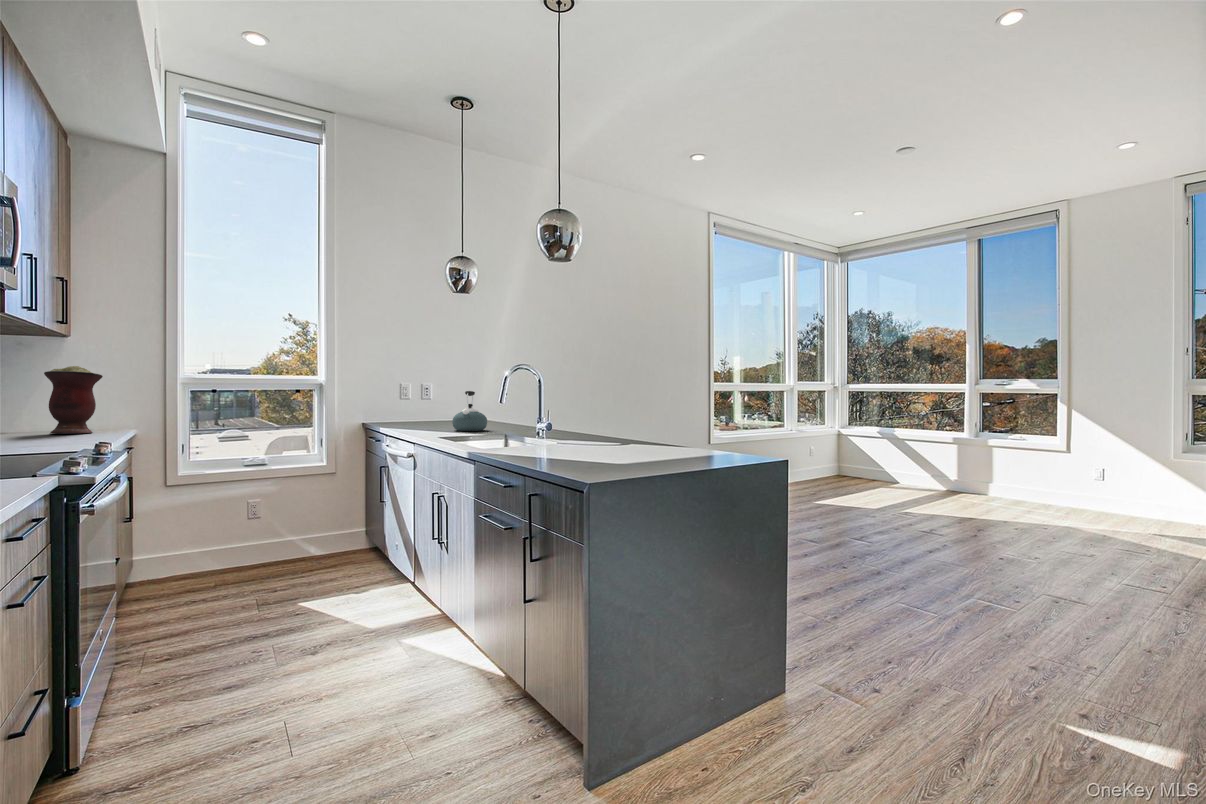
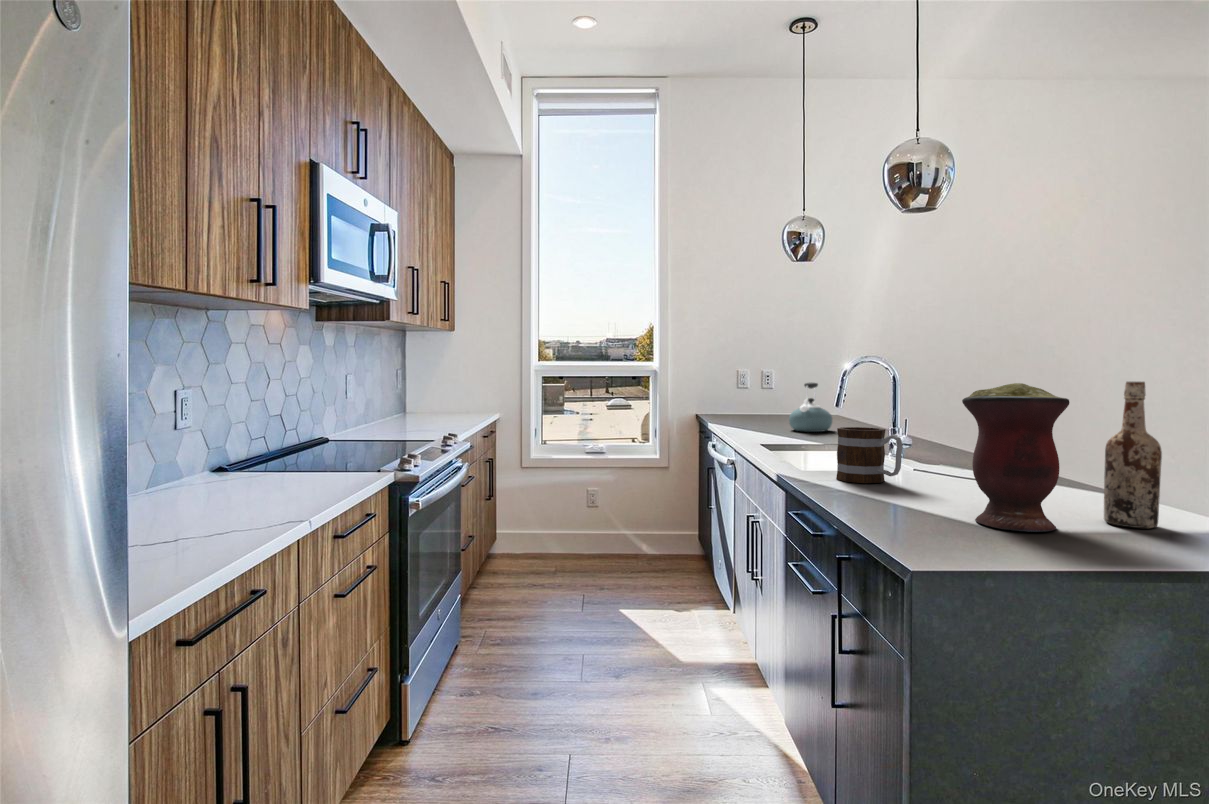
vase: present [44,366,103,434] -> present [962,383,1070,532]
wine bottle: none [681,375,708,462] -> present [1104,382,1162,528]
mug: none [513,414,560,454] -> present [836,427,903,483]

